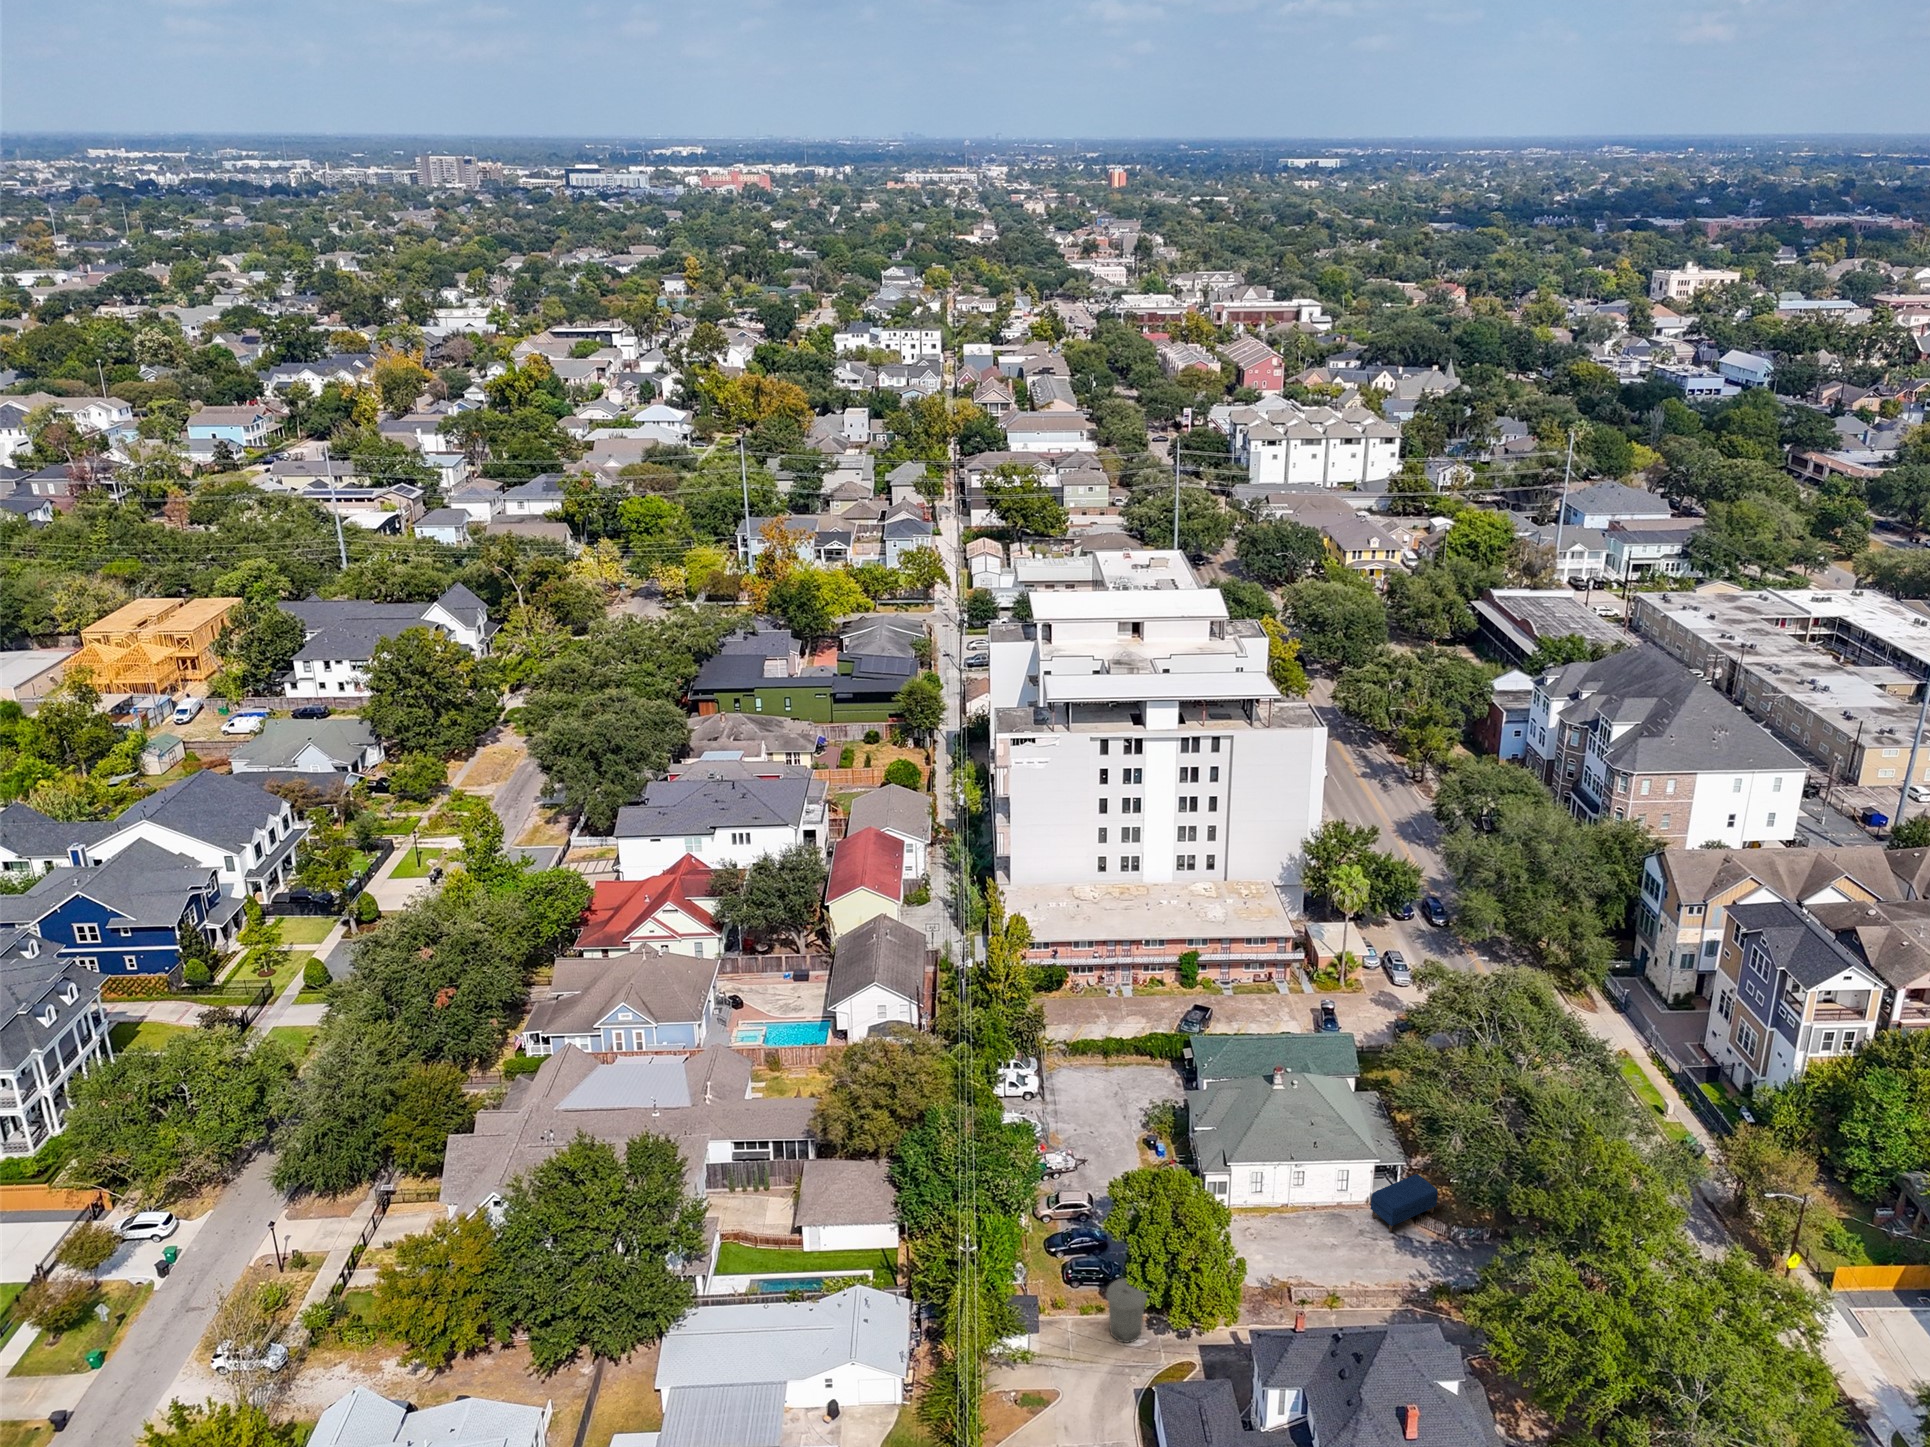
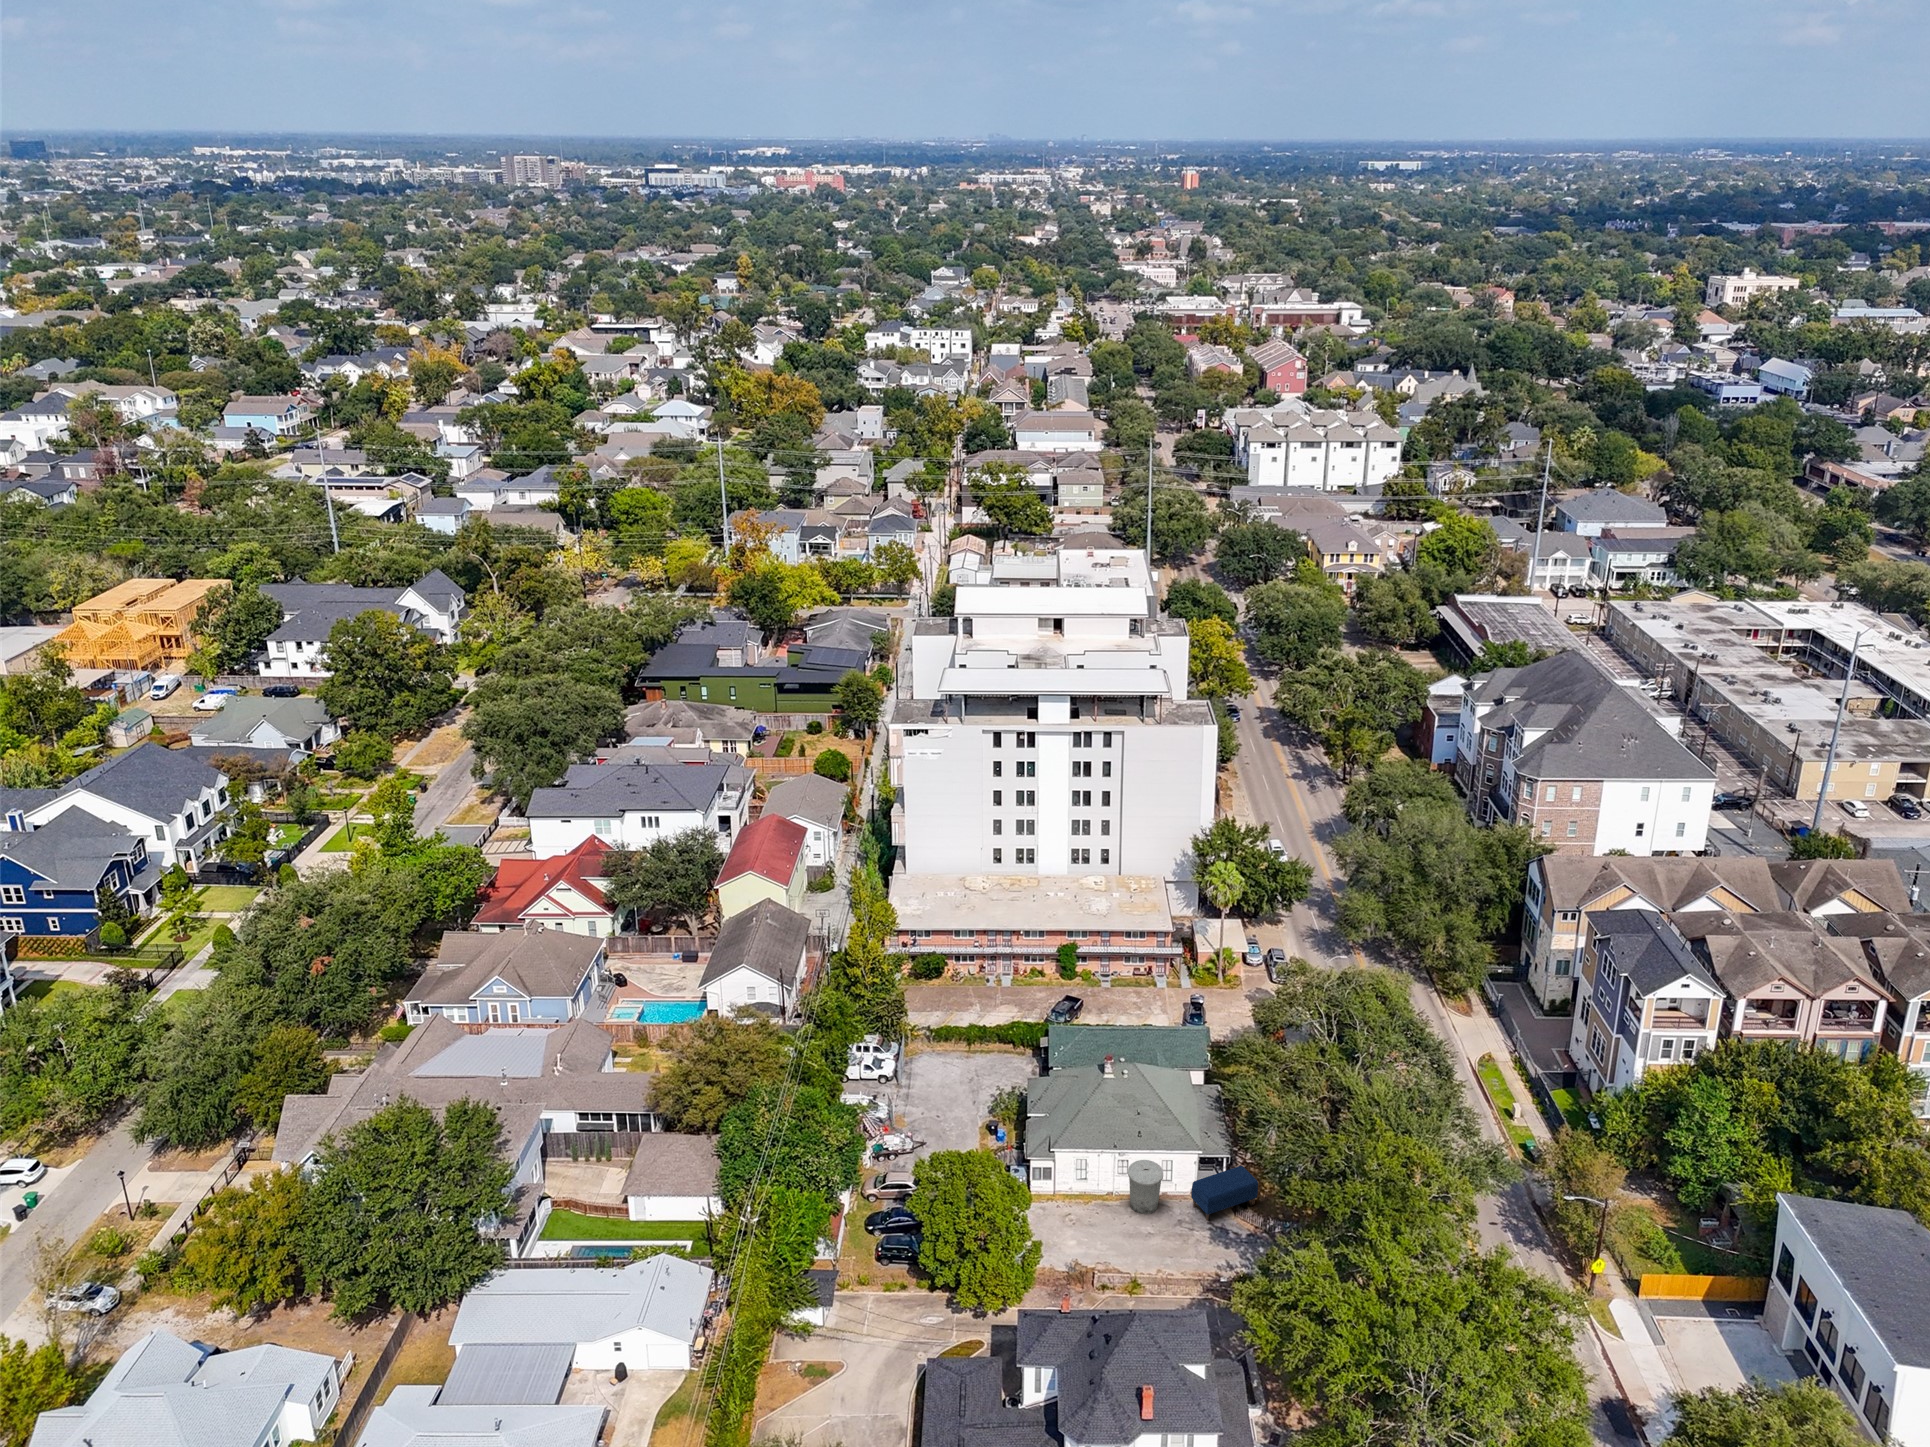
trash can: present [1106,1278,1147,1342] -> present [1128,1160,1163,1214]

